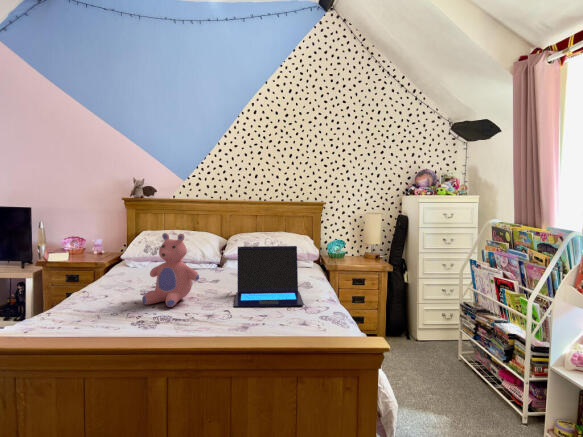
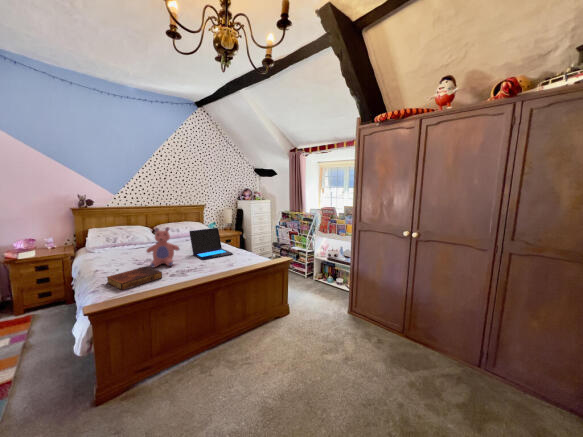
book: none [47,299,125,333] -> present [107,266,162,290]

